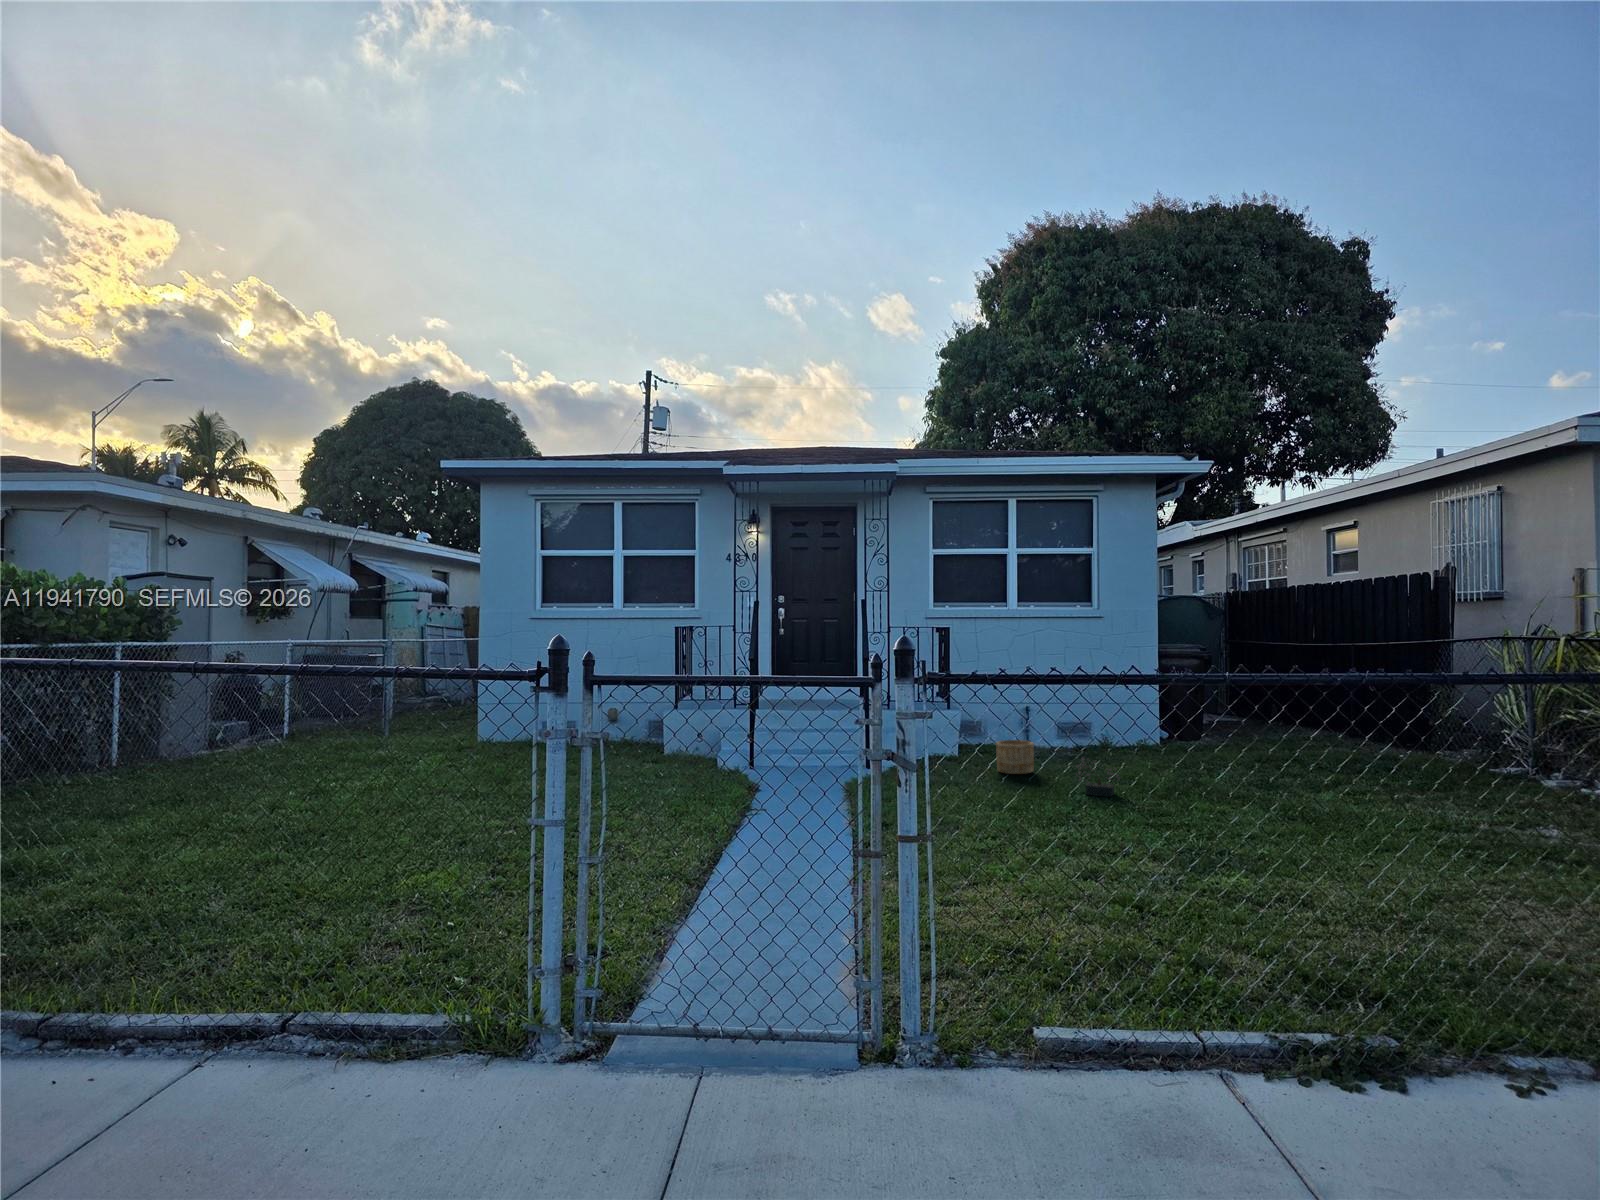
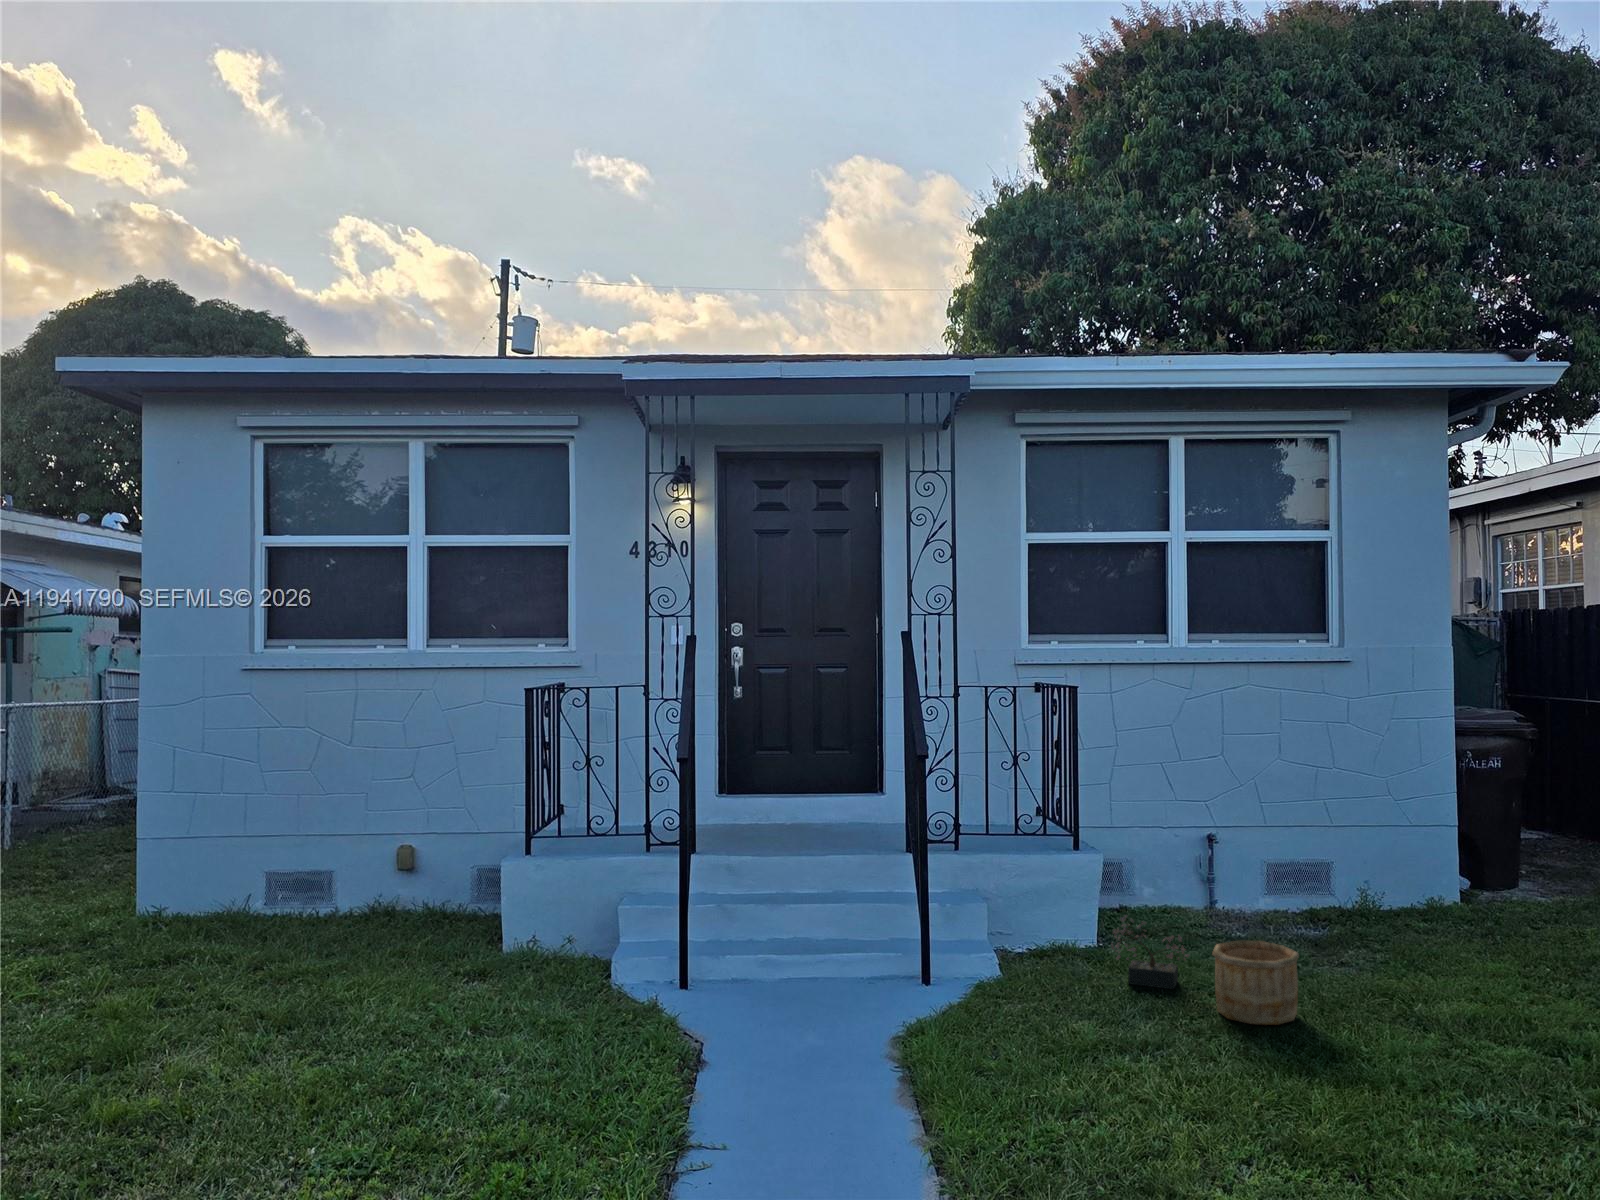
decorative plant: present [1077,757,1118,797] -> present [1111,915,1190,989]

